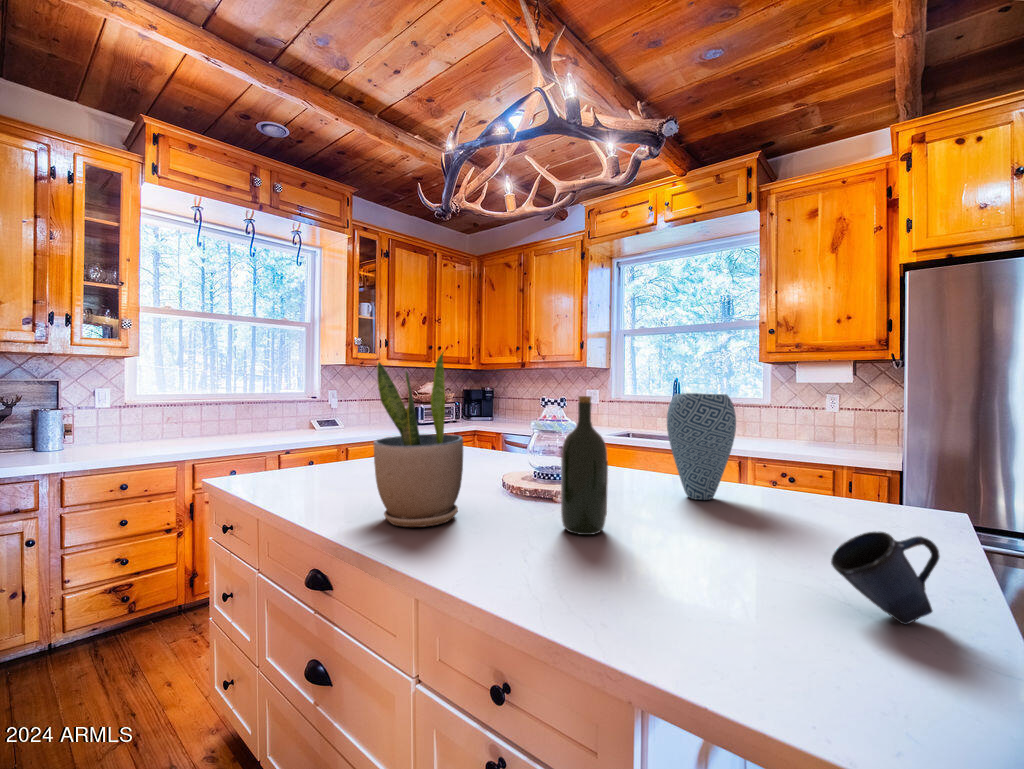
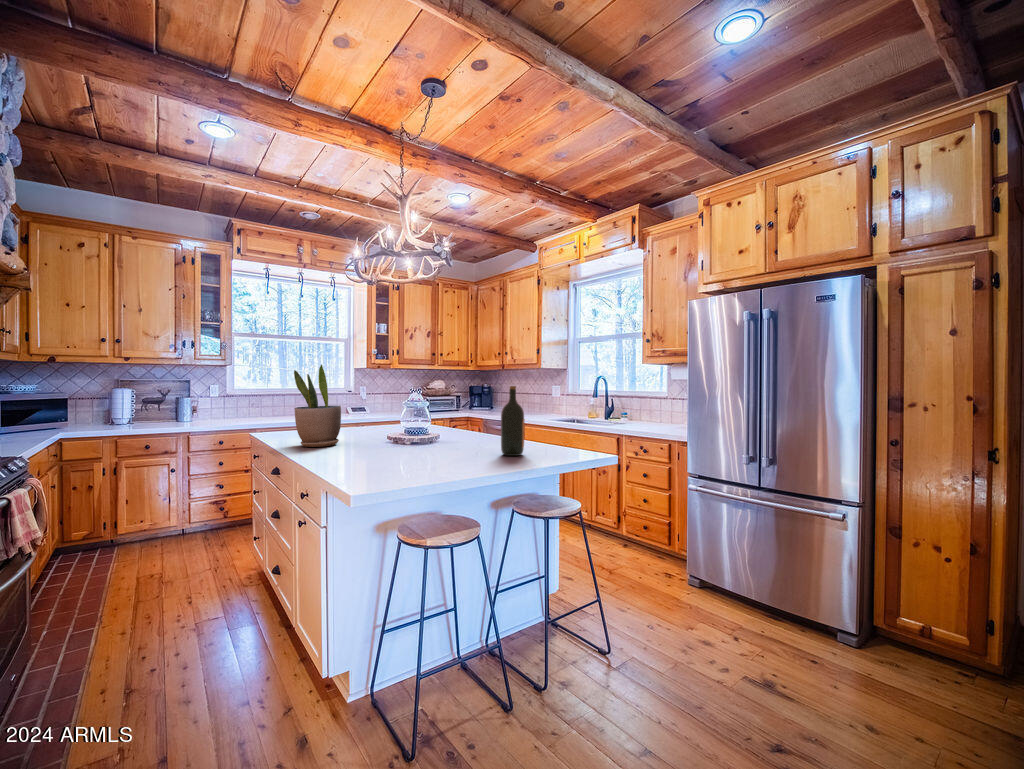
vase: present [667,393,736,500] -> none [461,385,497,444]
wine bottle: present [561,396,608,535] -> present [501,386,525,456]
mug: present [831,532,940,625] -> none [408,436,439,470]

